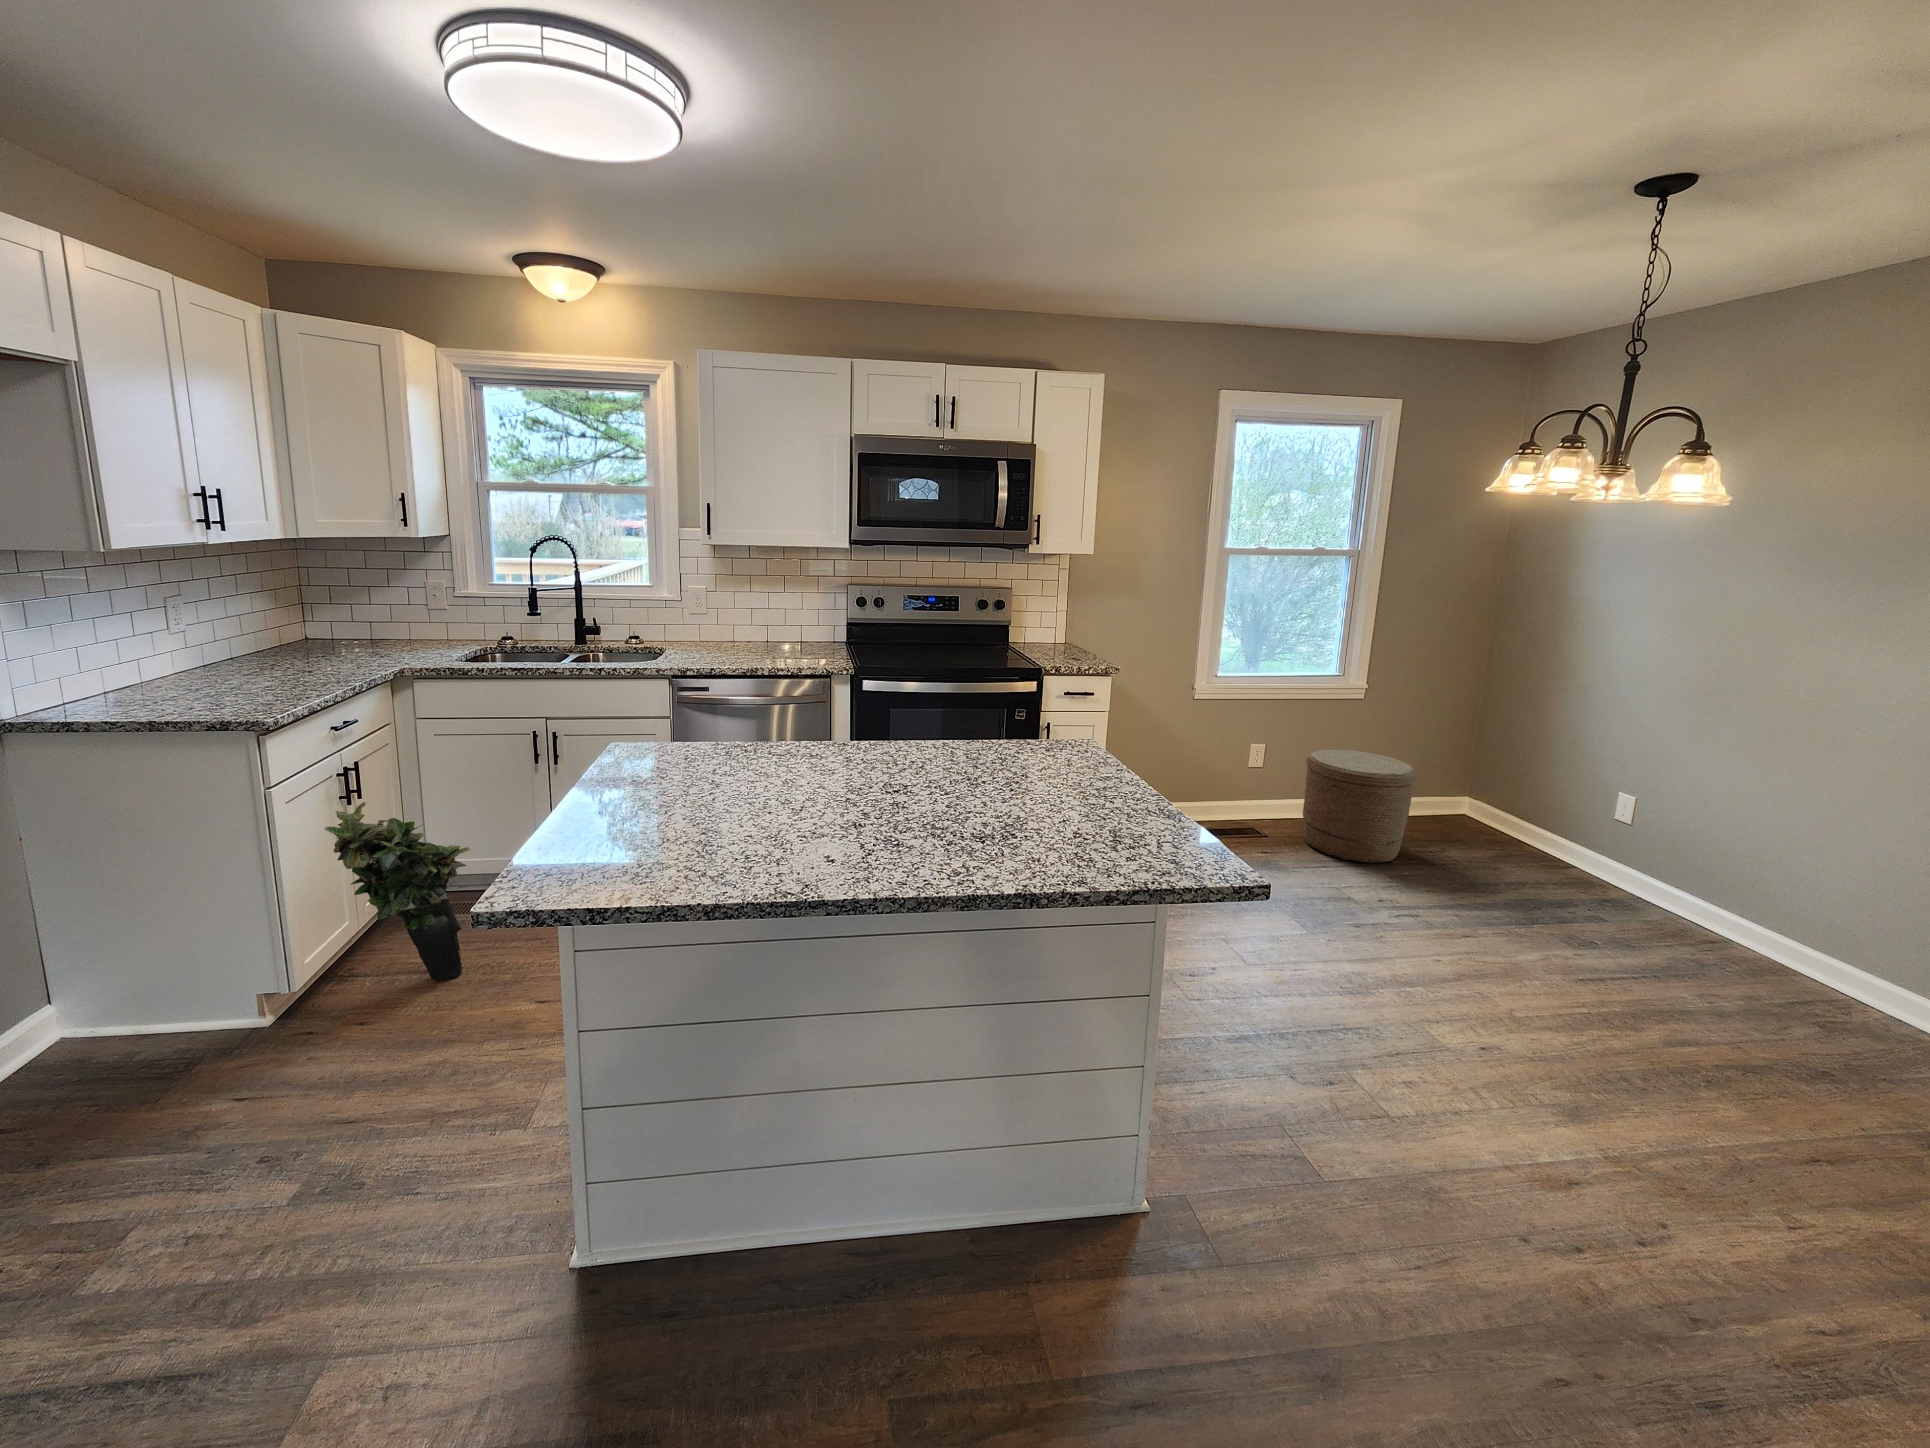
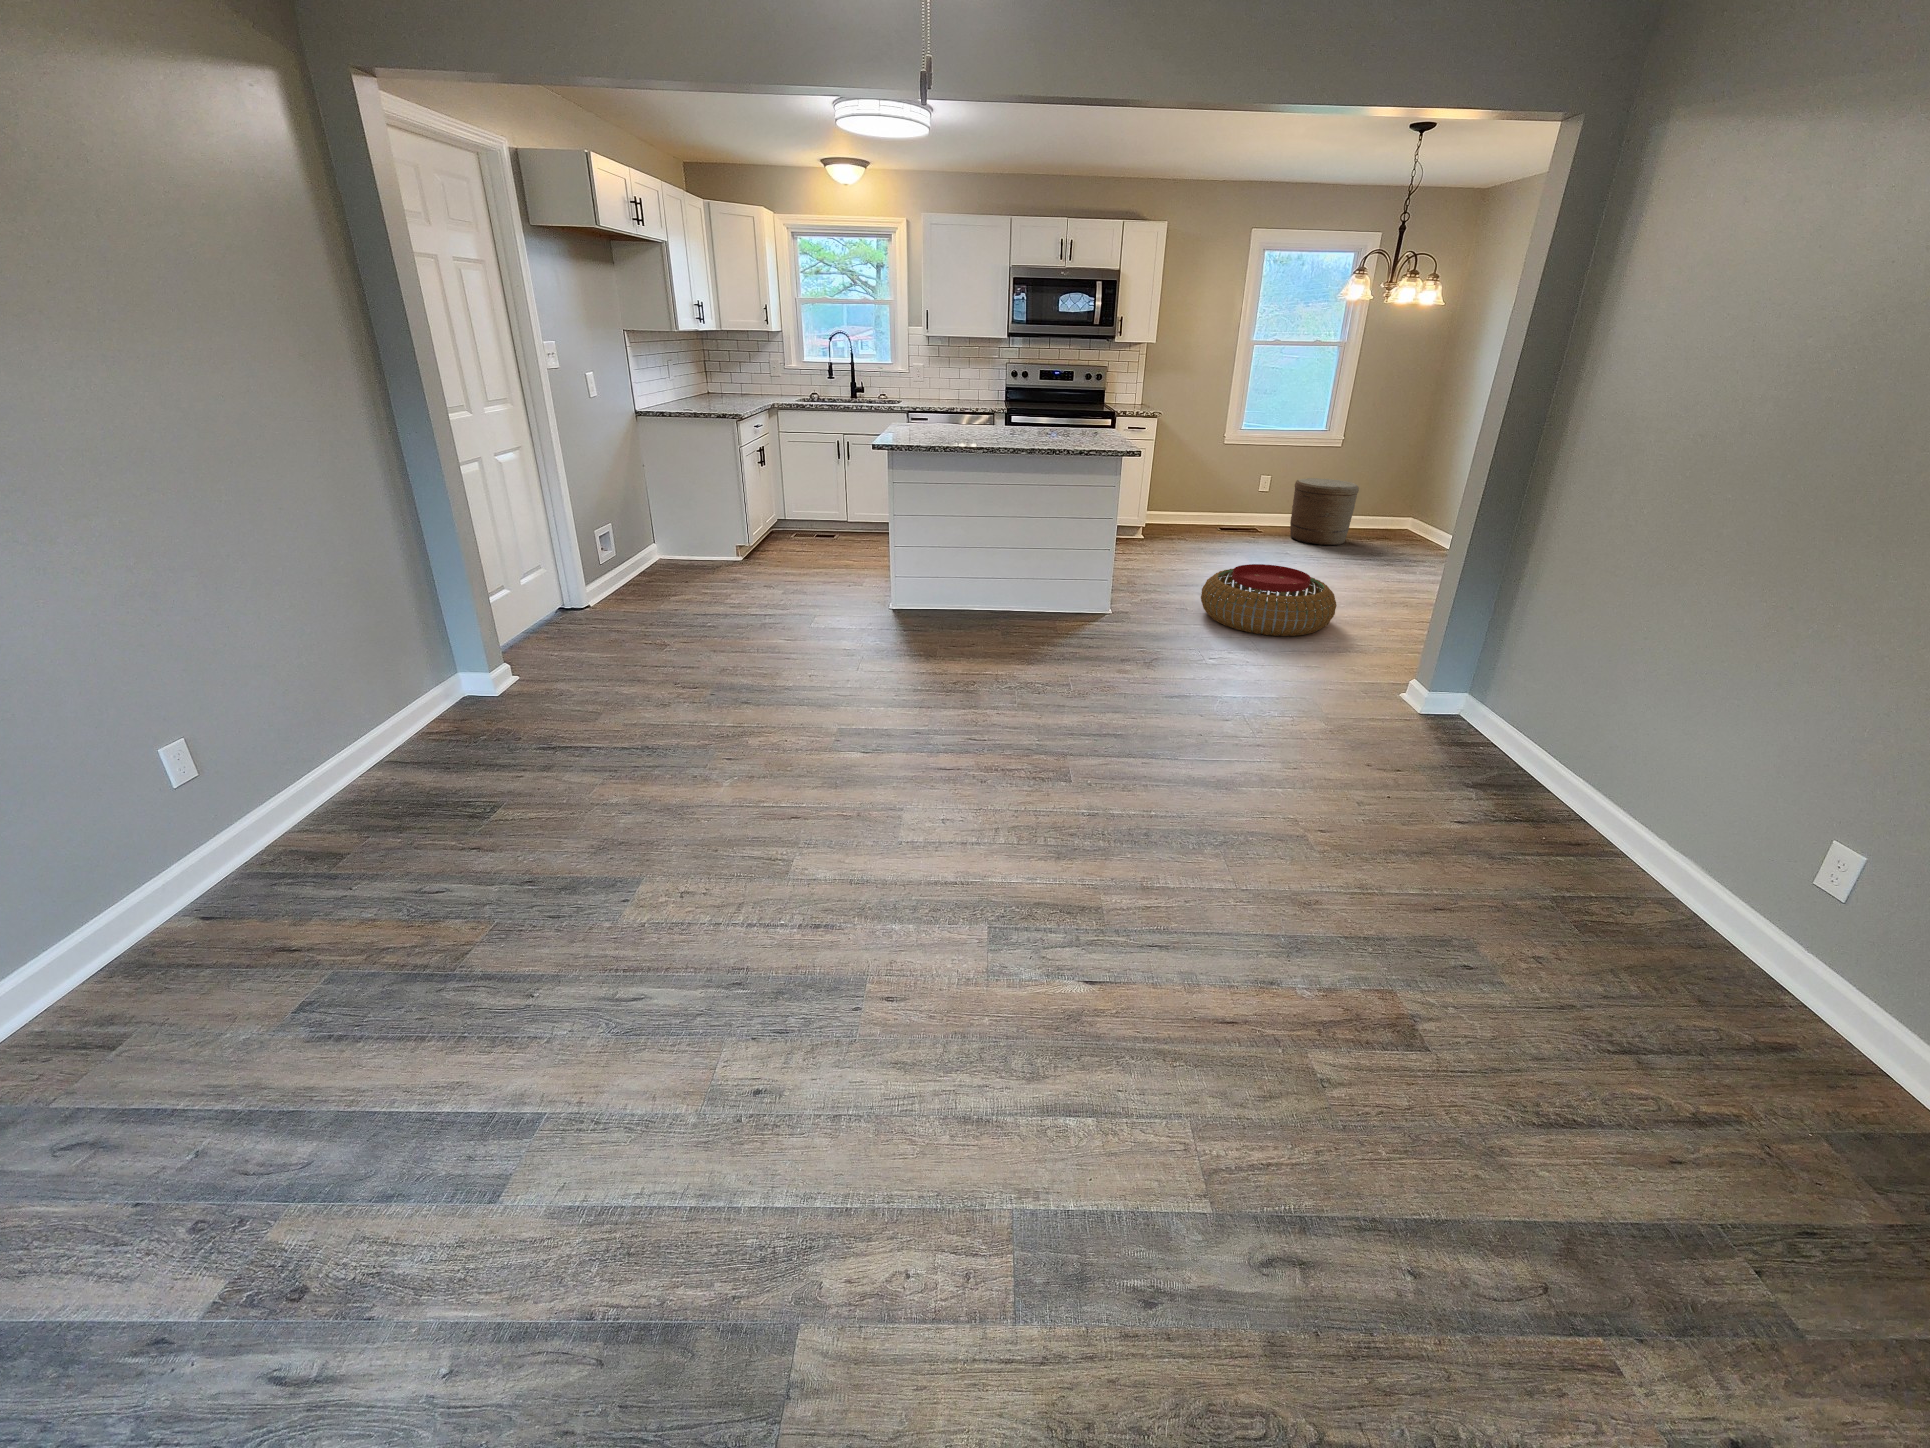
potted plant: present [324,802,470,981] -> none [758,464,817,556]
pouf: none [1334,1033,1726,1316] -> present [1201,564,1337,636]

